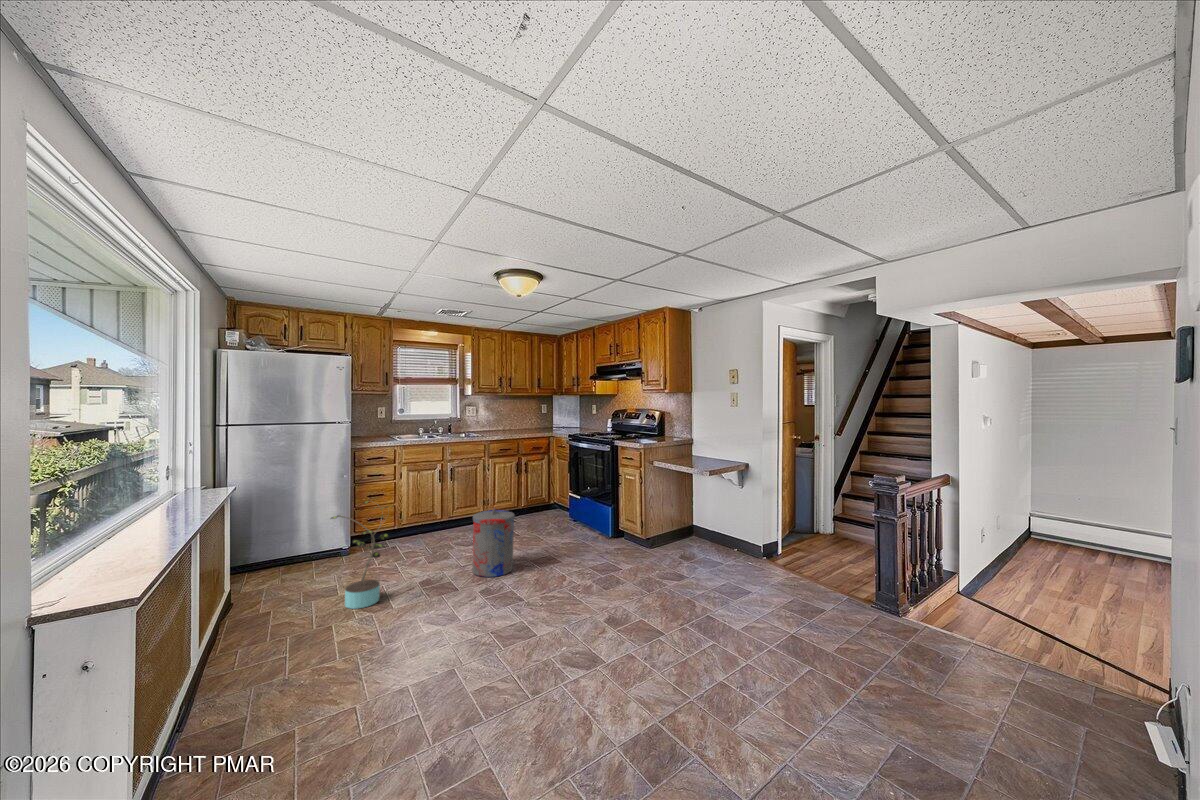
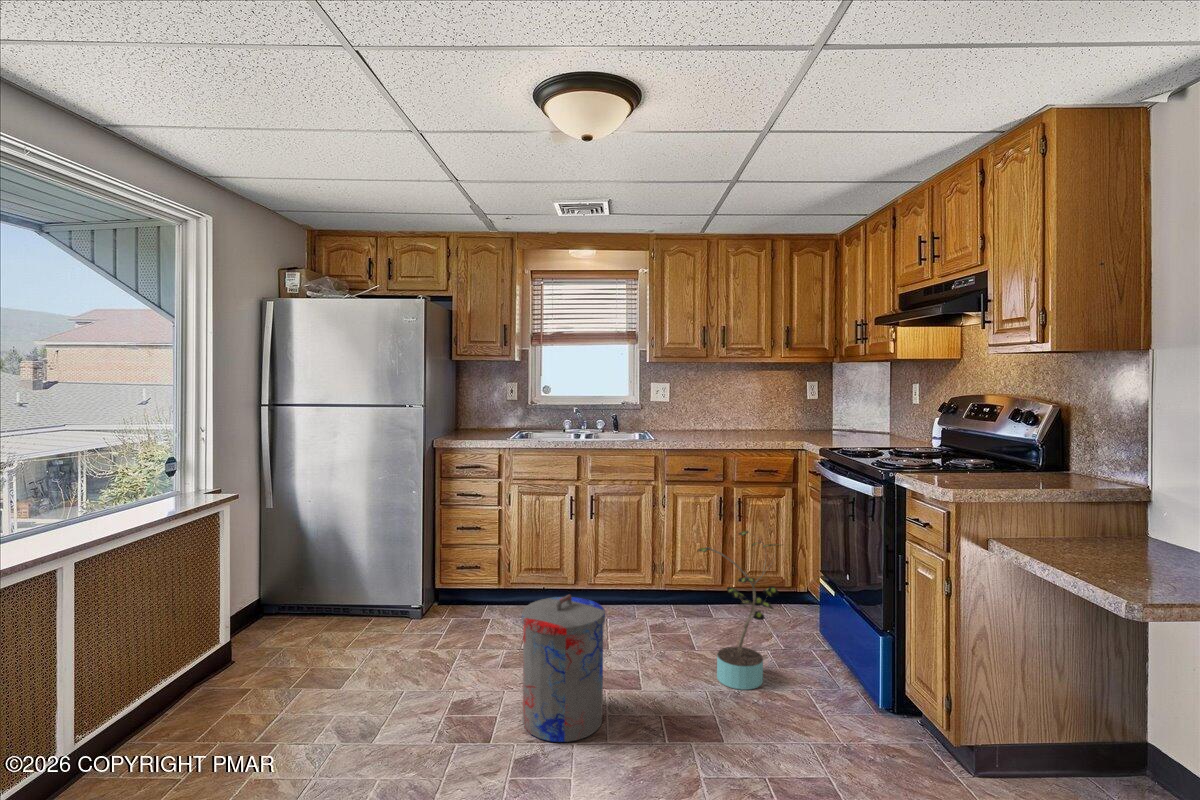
potted plant: present [331,501,390,609] -> present [698,531,779,690]

